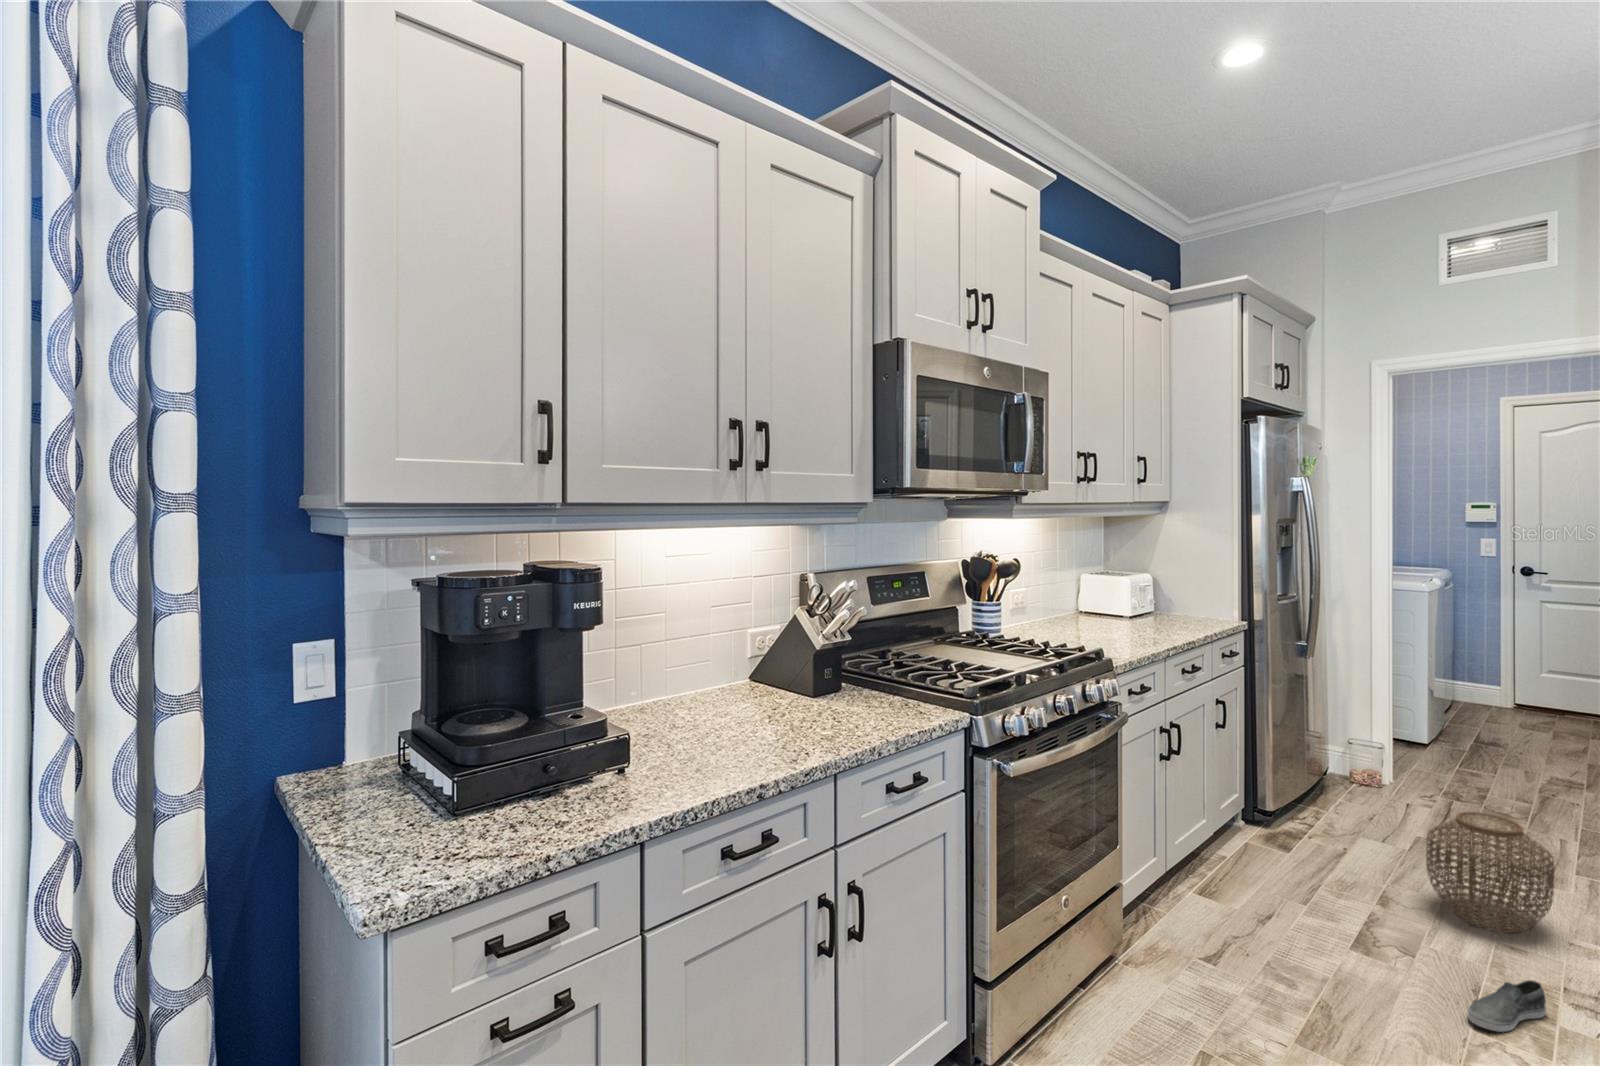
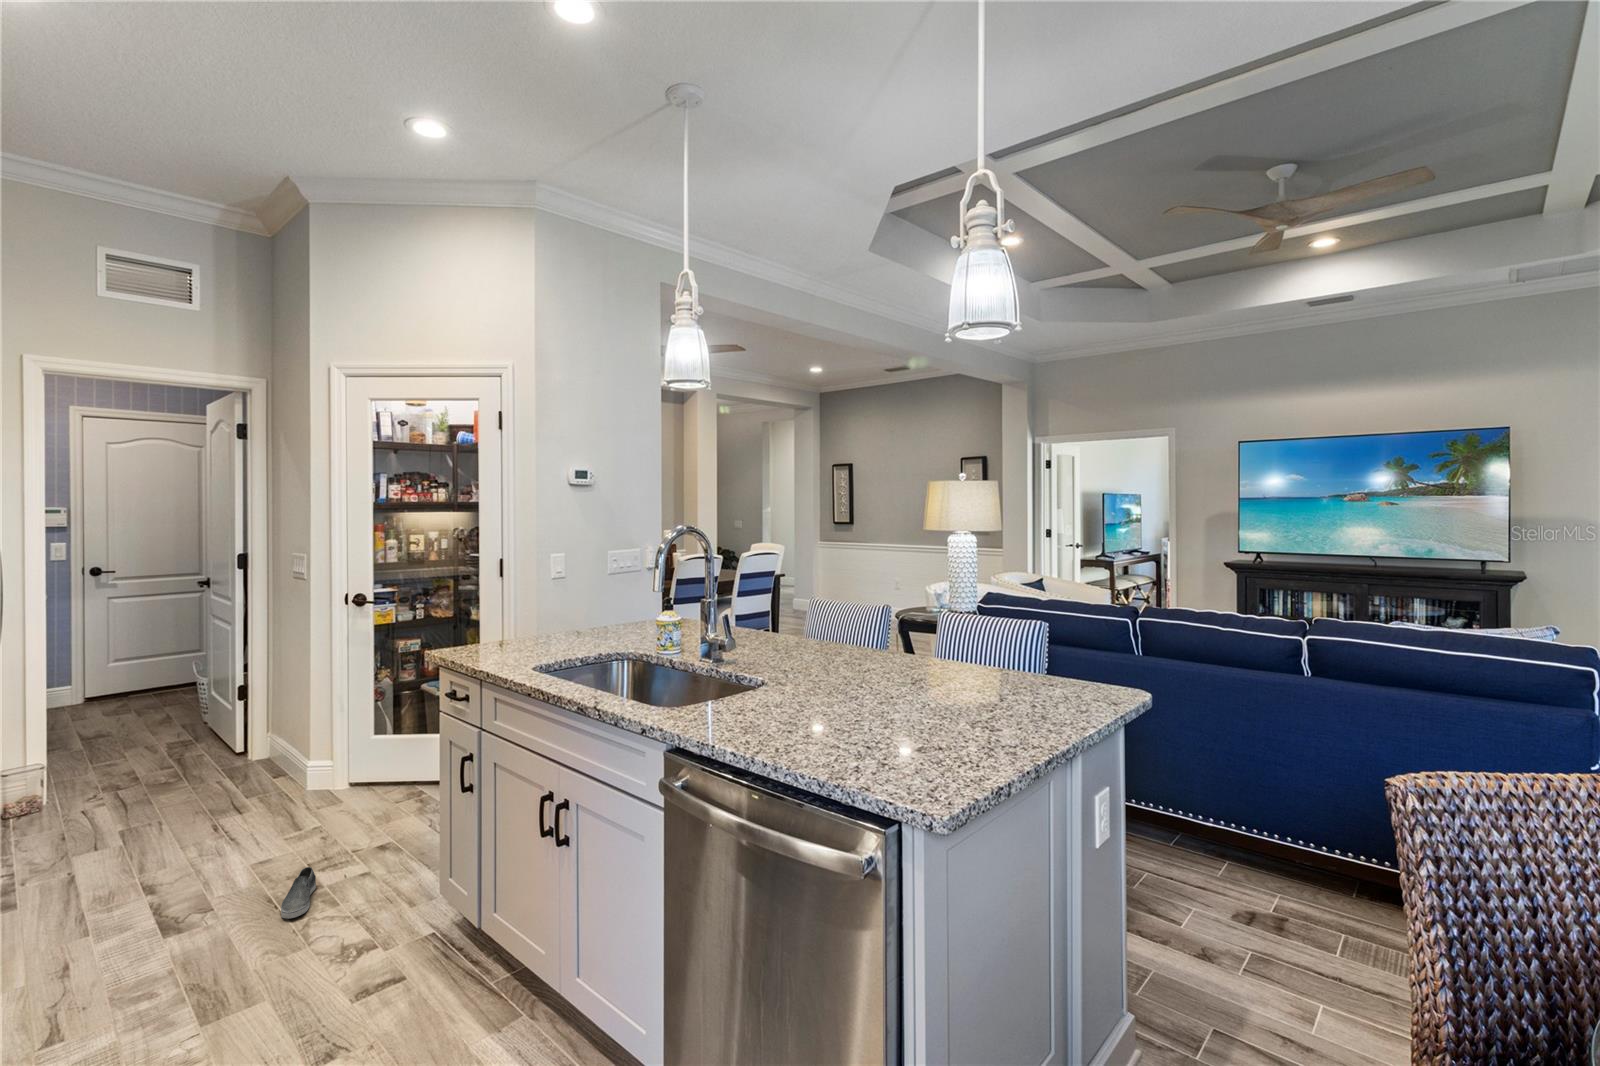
woven basket: present [1426,812,1554,933] -> none [176,772,275,867]

